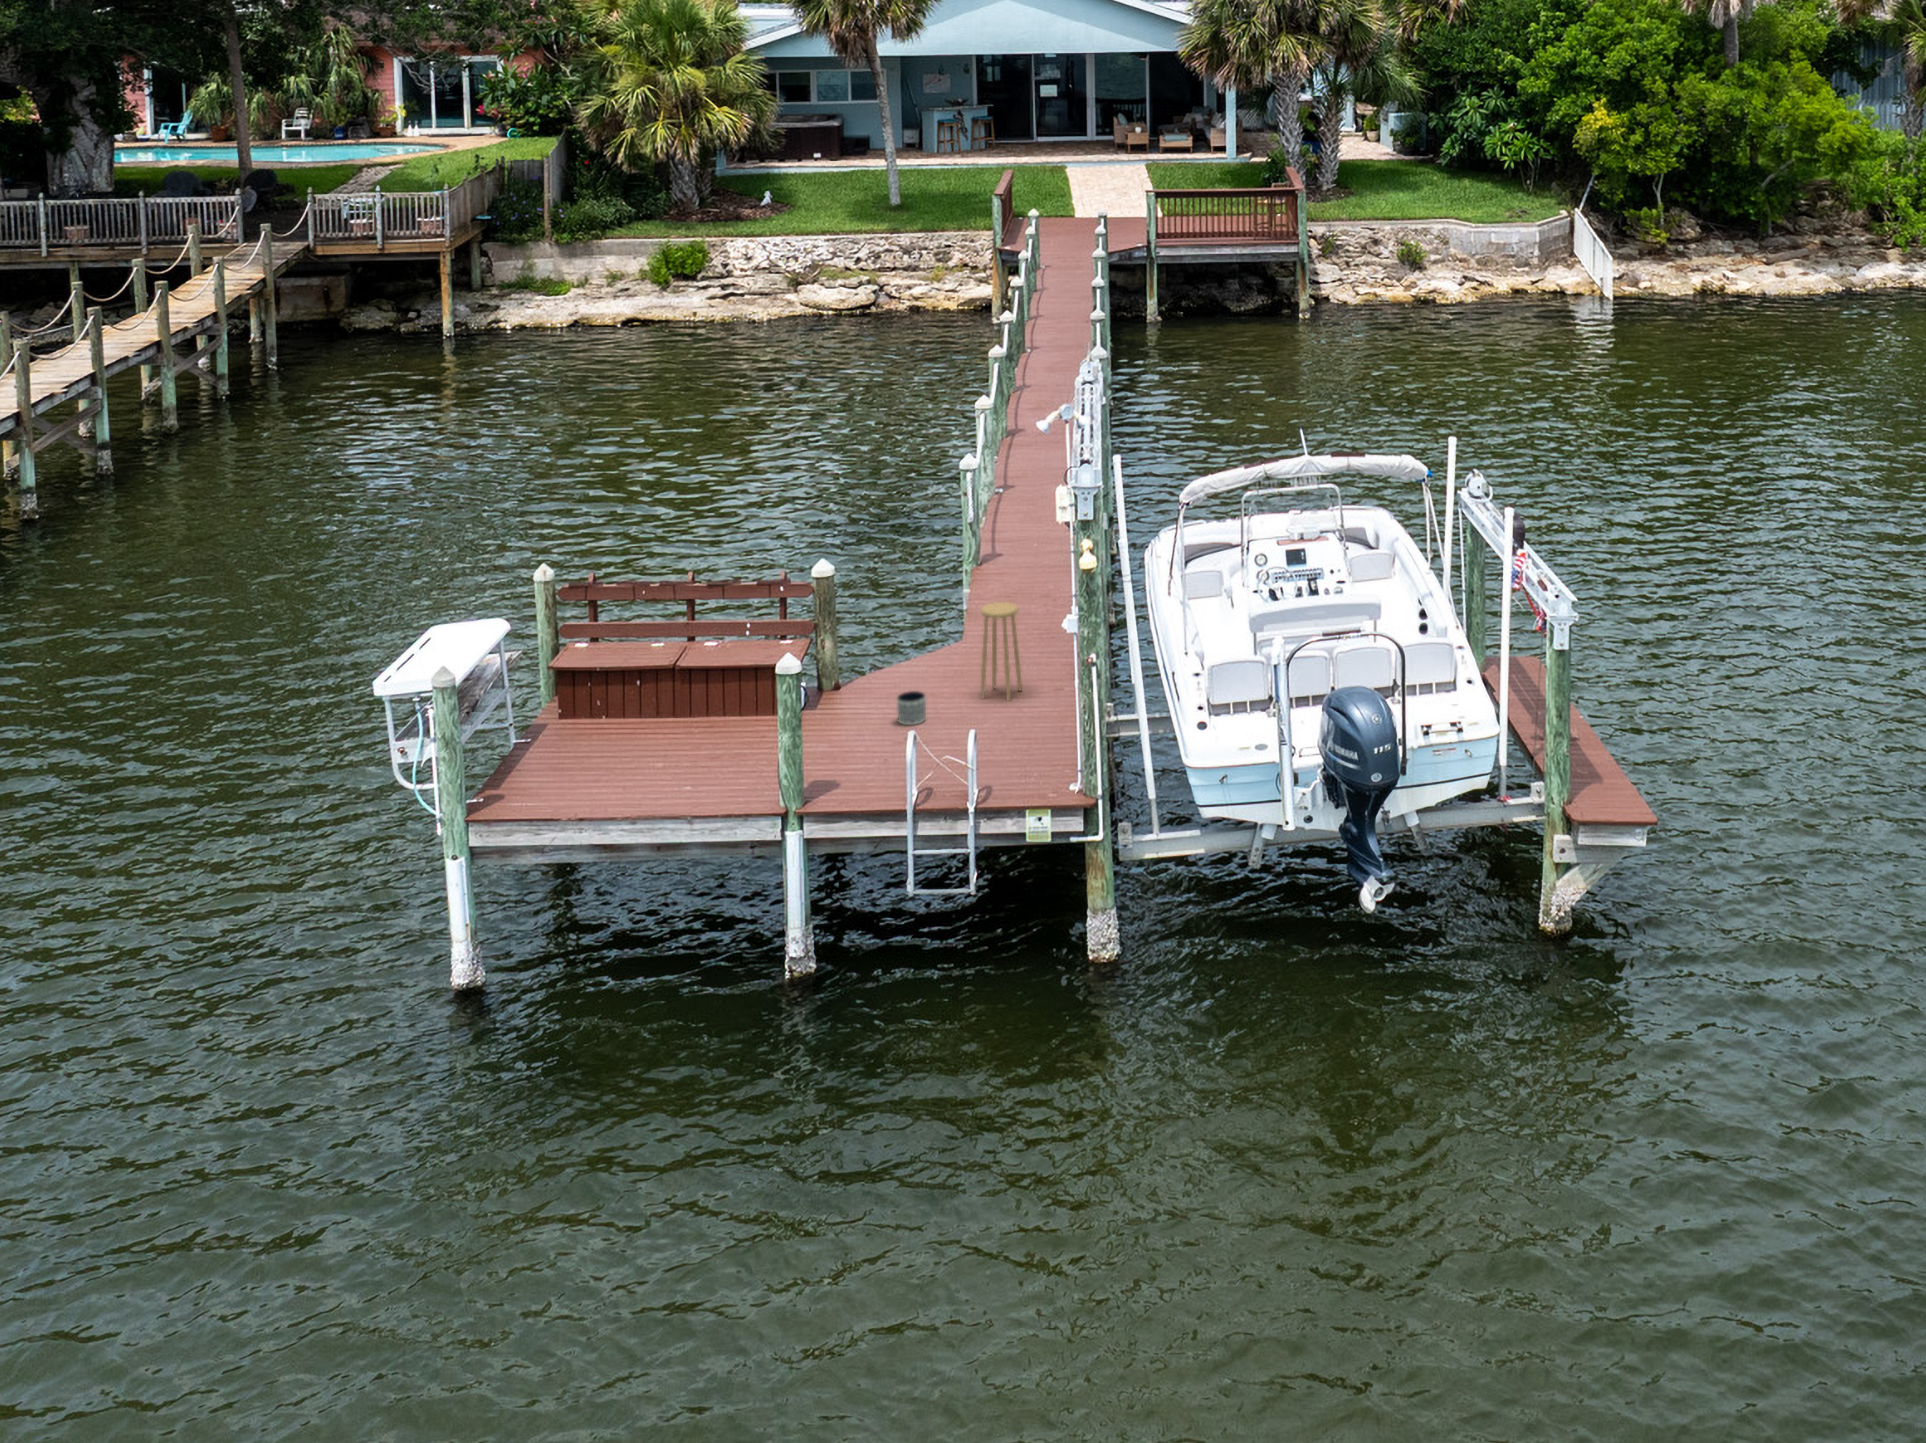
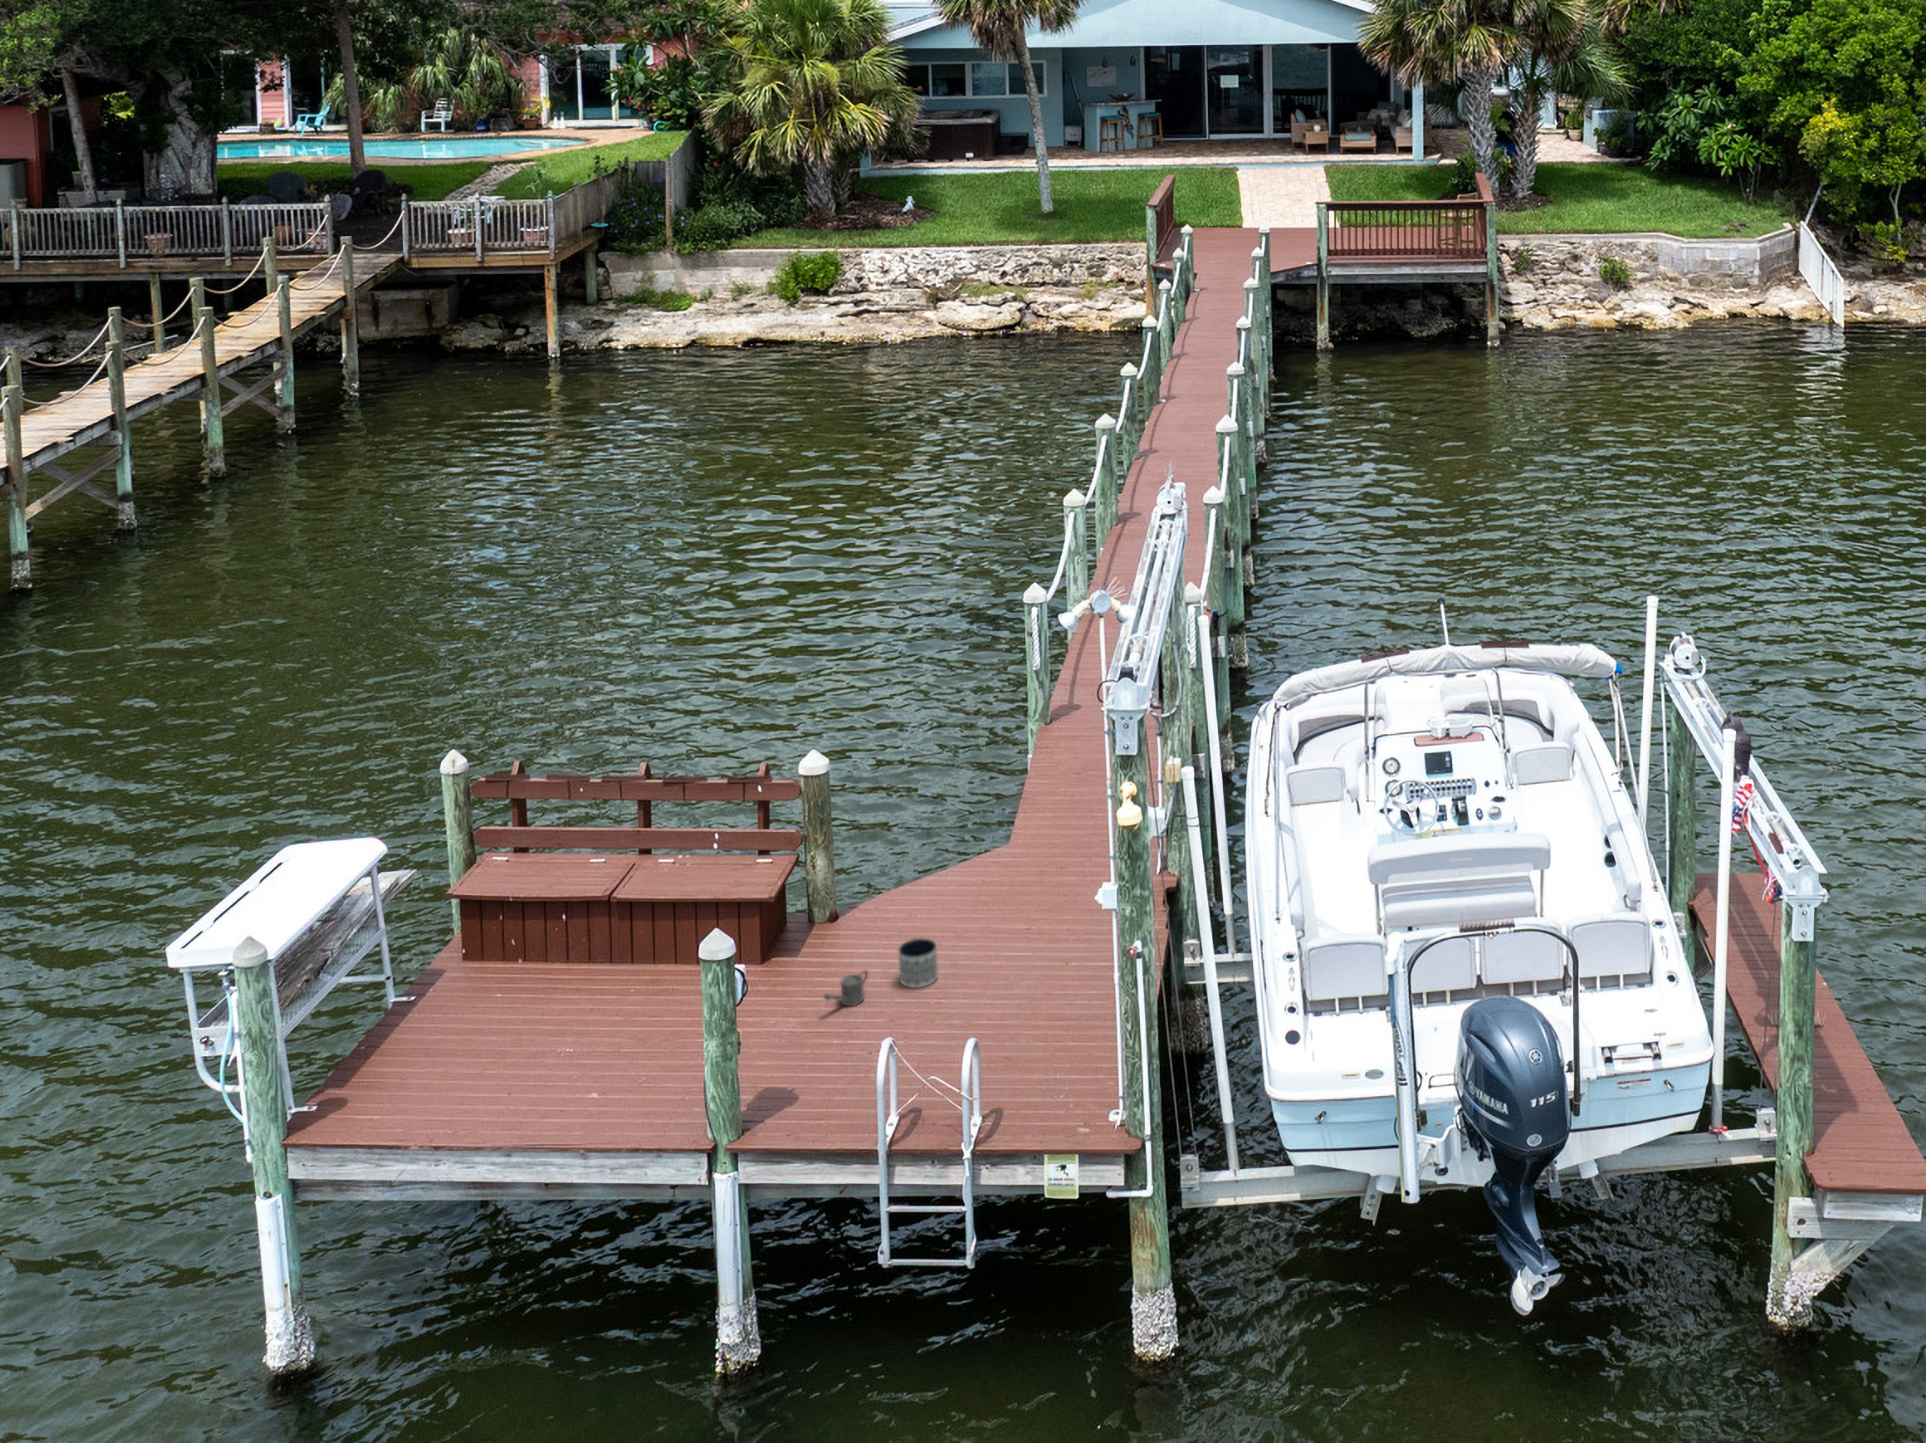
stool: present [981,602,1022,700] -> none [1016,813,1073,949]
watering can: none [846,712,876,736] -> present [824,970,868,1006]

